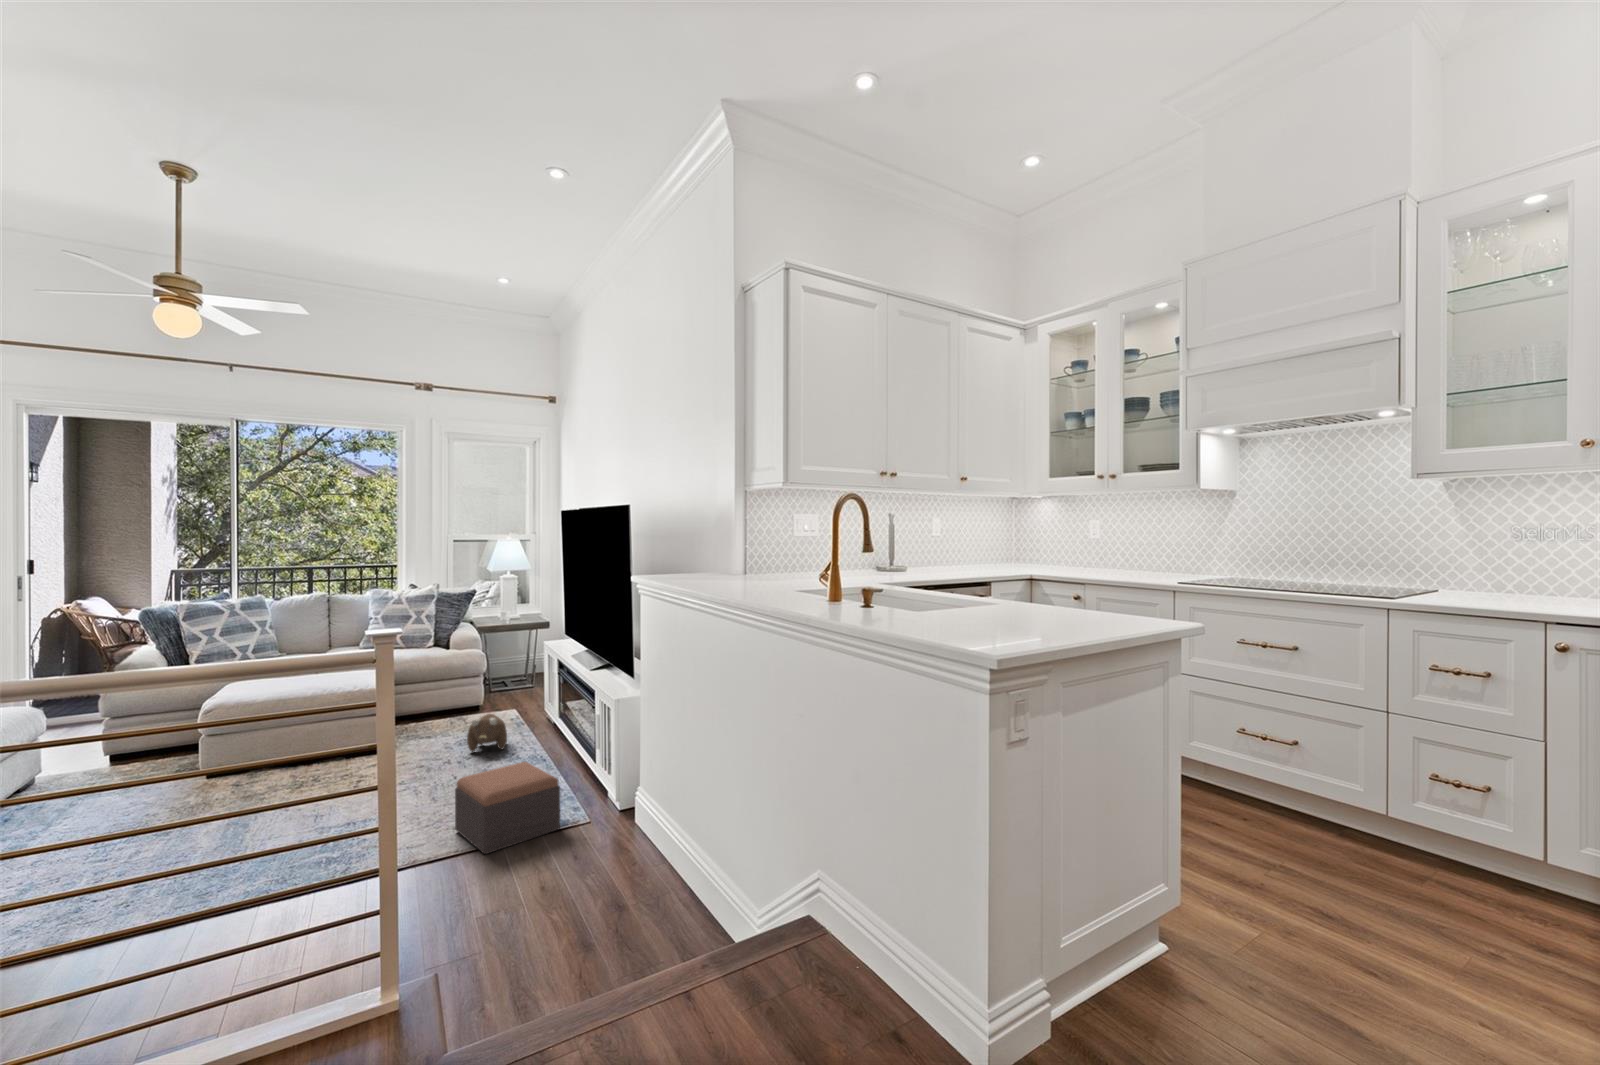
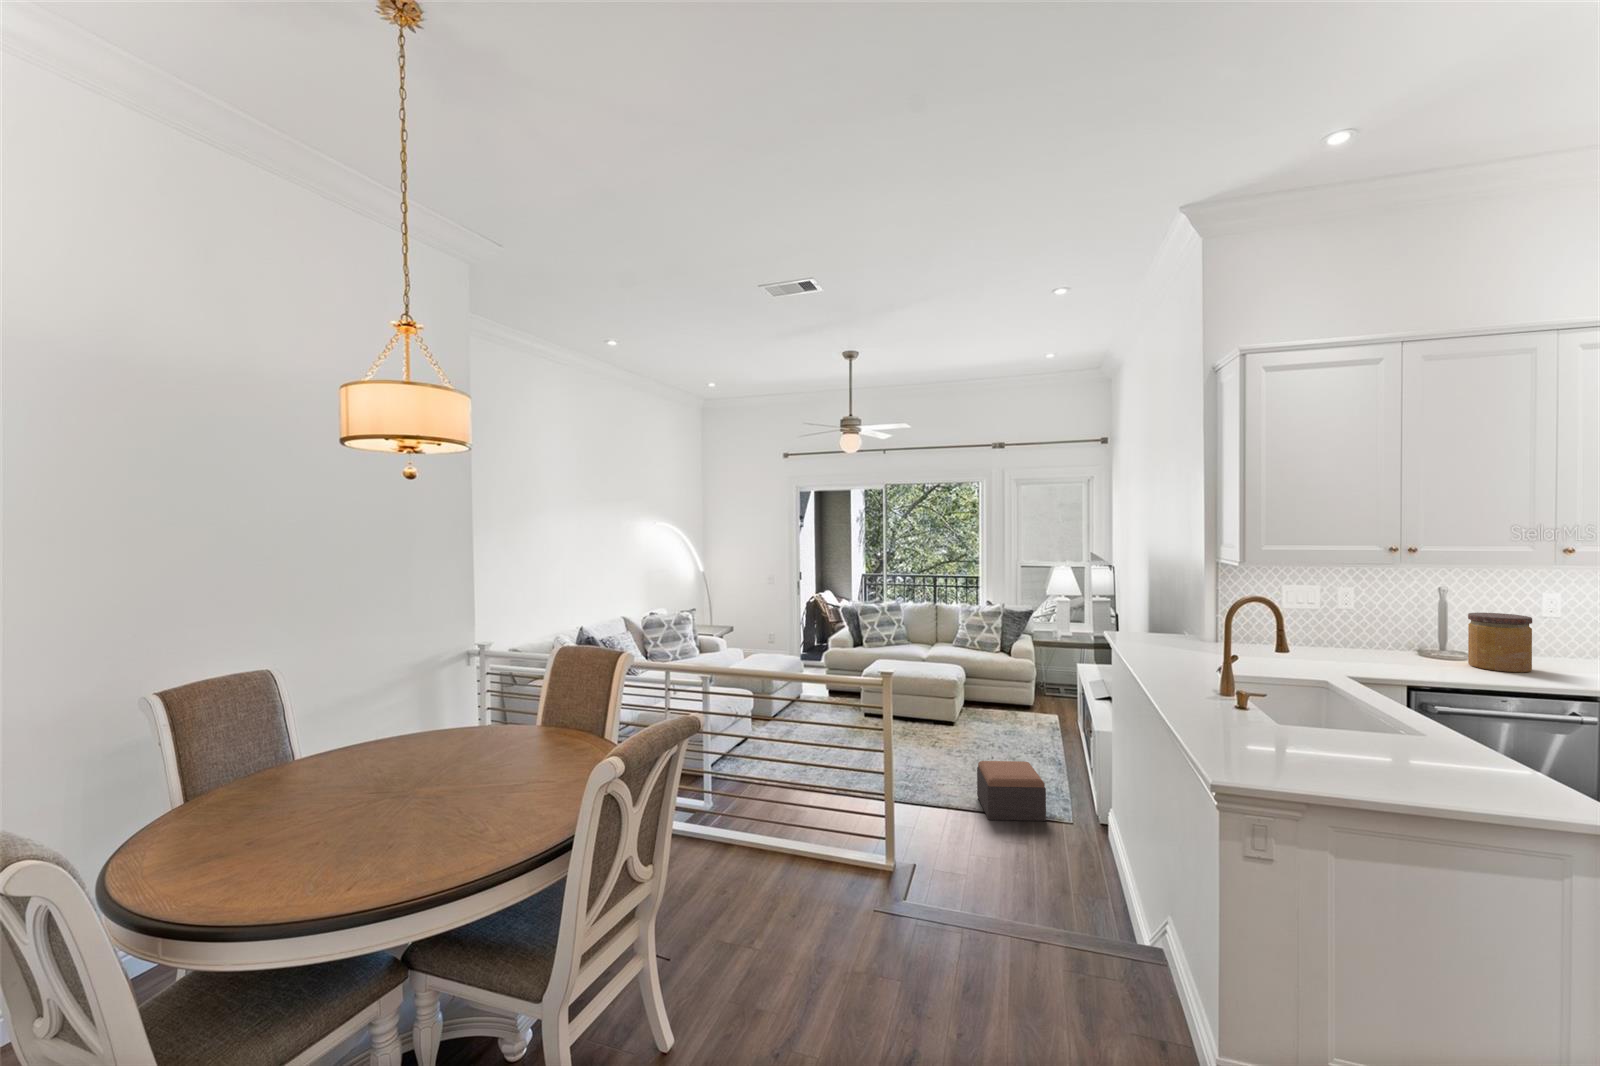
jar: none [914,529,950,573] -> present [1468,613,1532,672]
plush toy: present [467,714,507,752] -> none [1007,715,1037,745]

